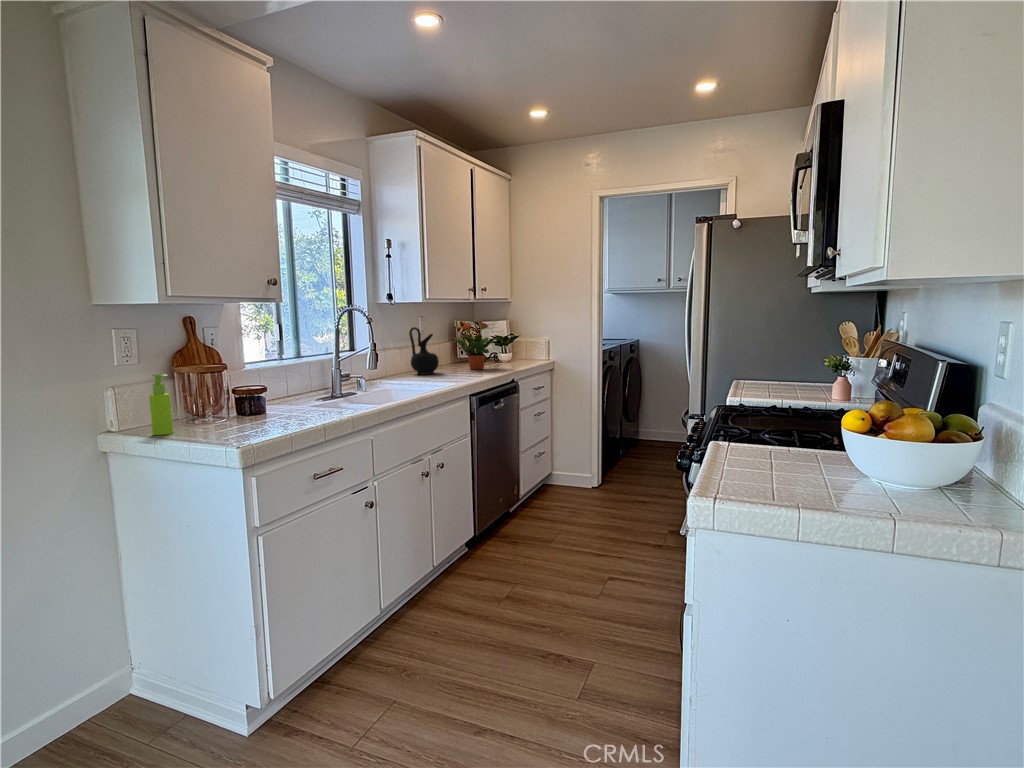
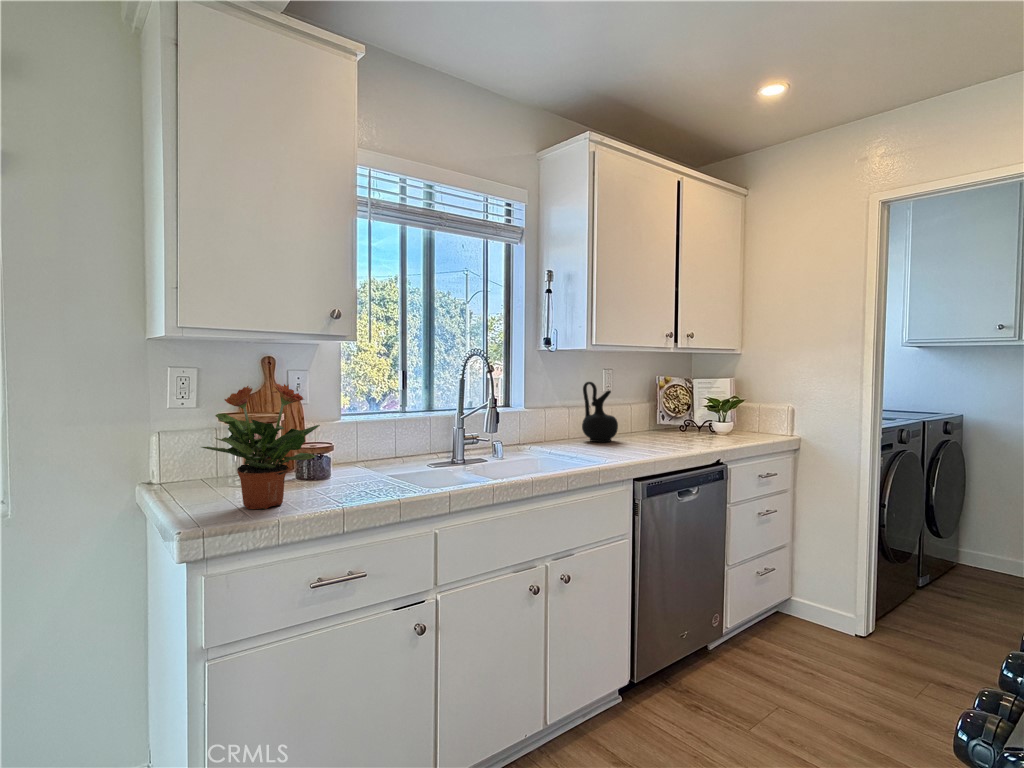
potted plant: present [454,322,497,370] -> present [202,384,320,509]
soap dispenser: present [149,374,173,435] -> none [166,420,192,496]

